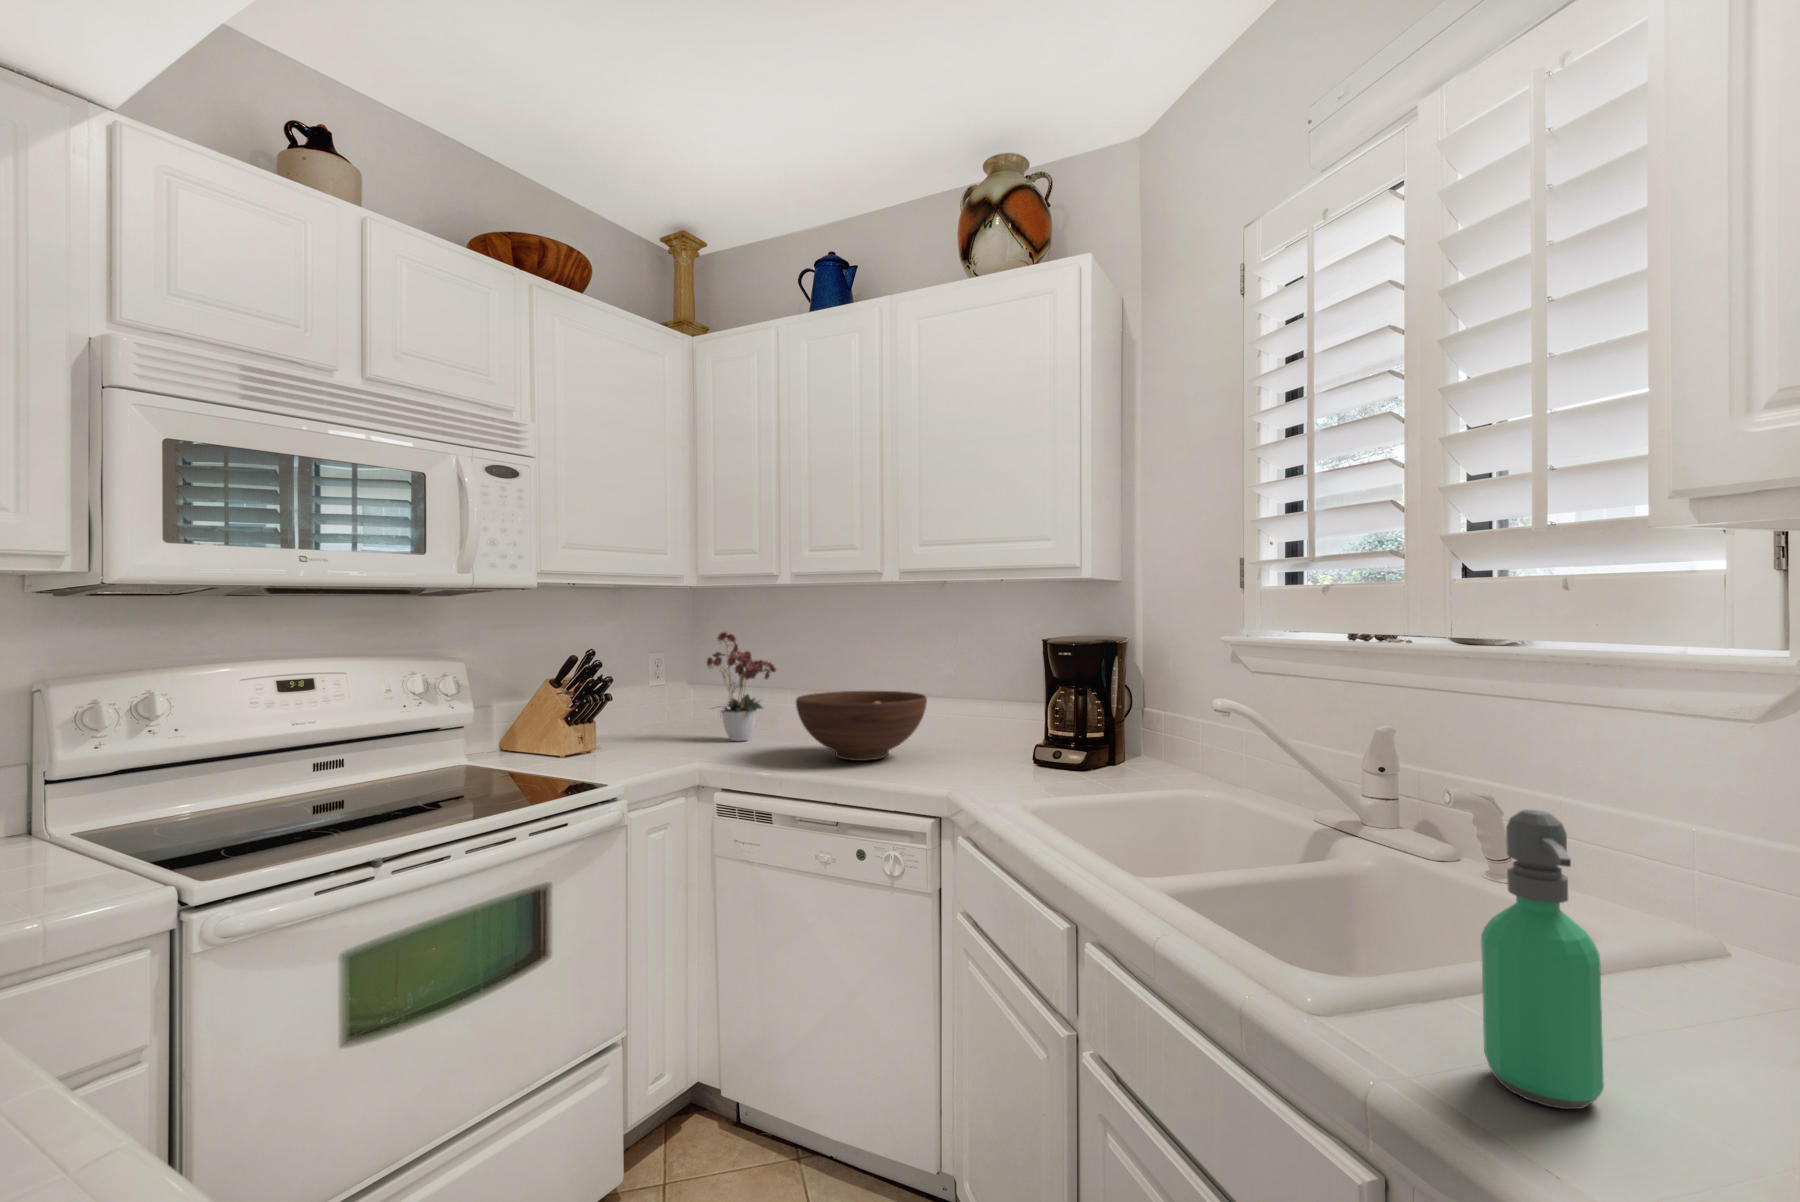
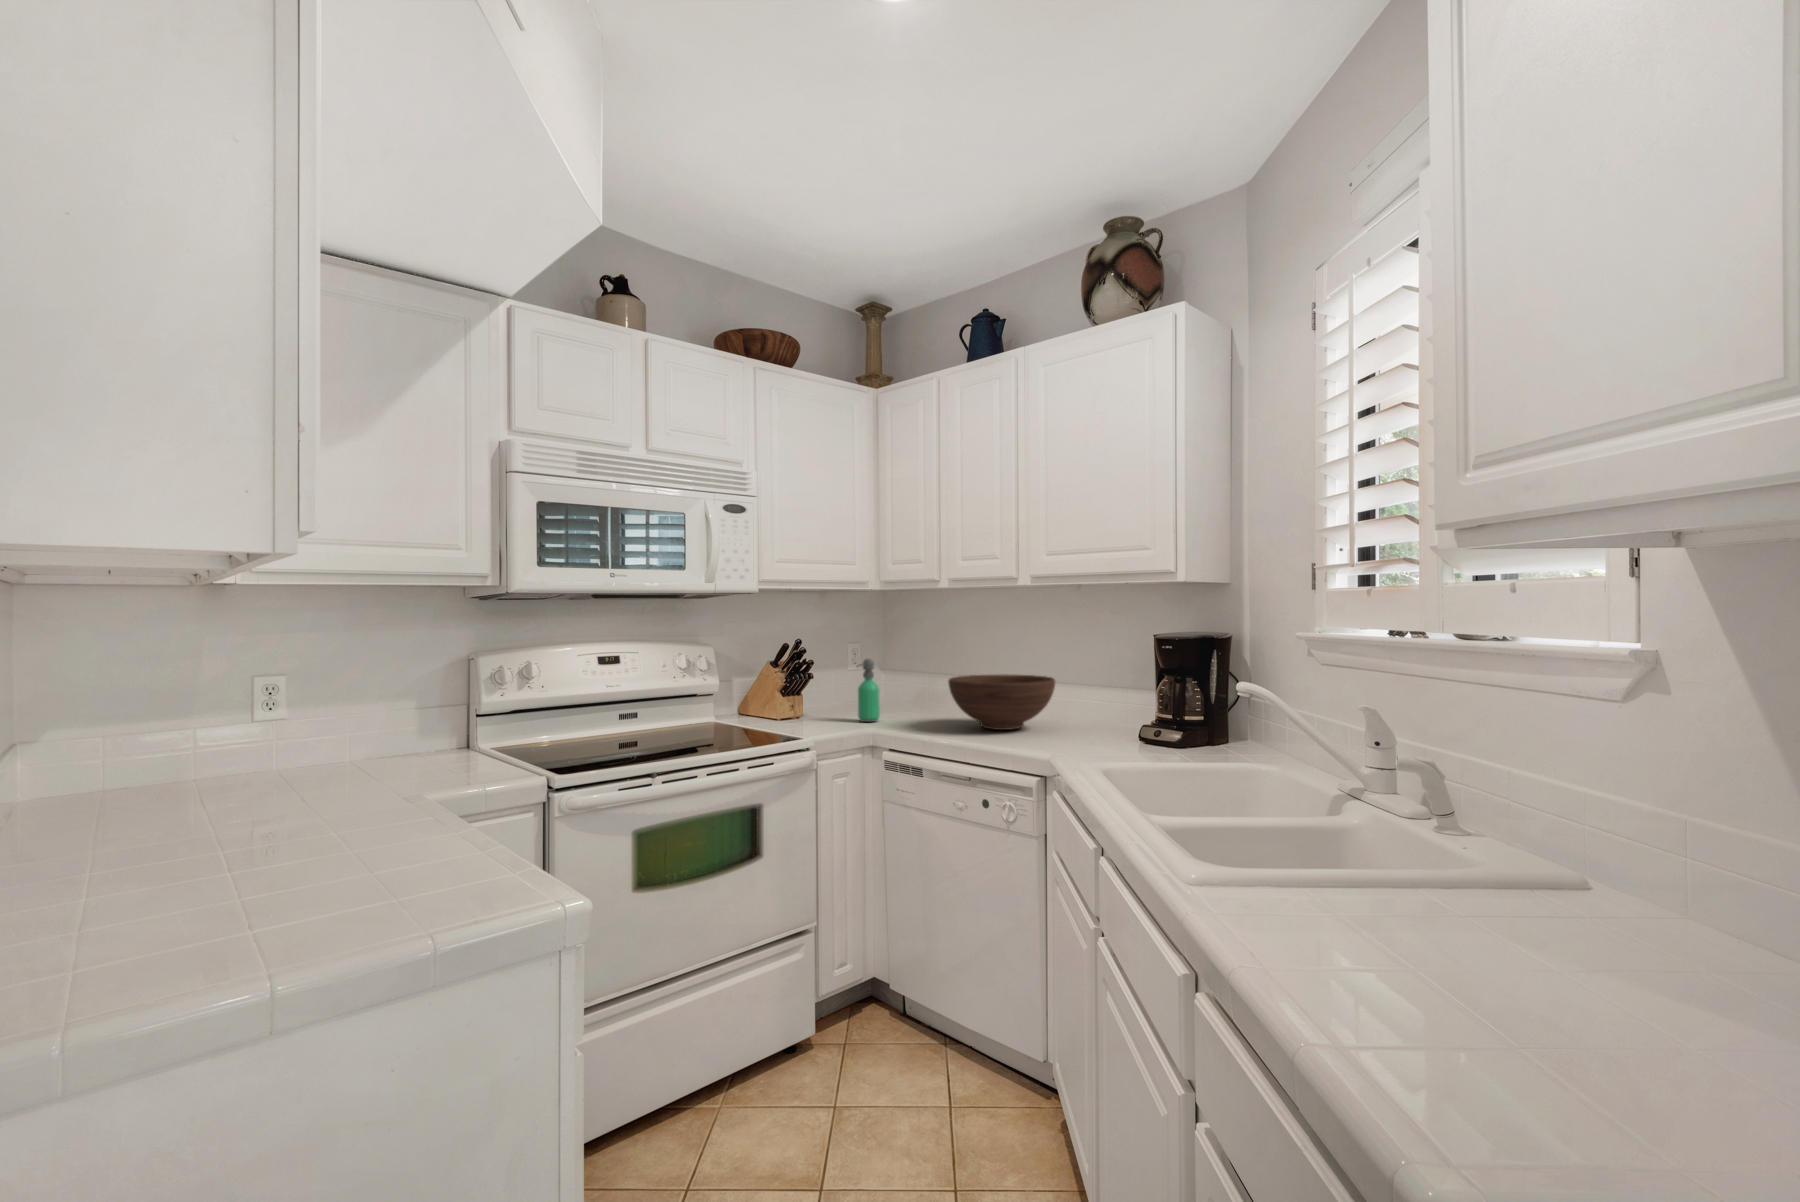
flower arrangement: present [707,632,776,741] -> none [885,621,947,713]
soap dispenser: present [1481,810,1604,1109] -> present [858,659,880,722]

